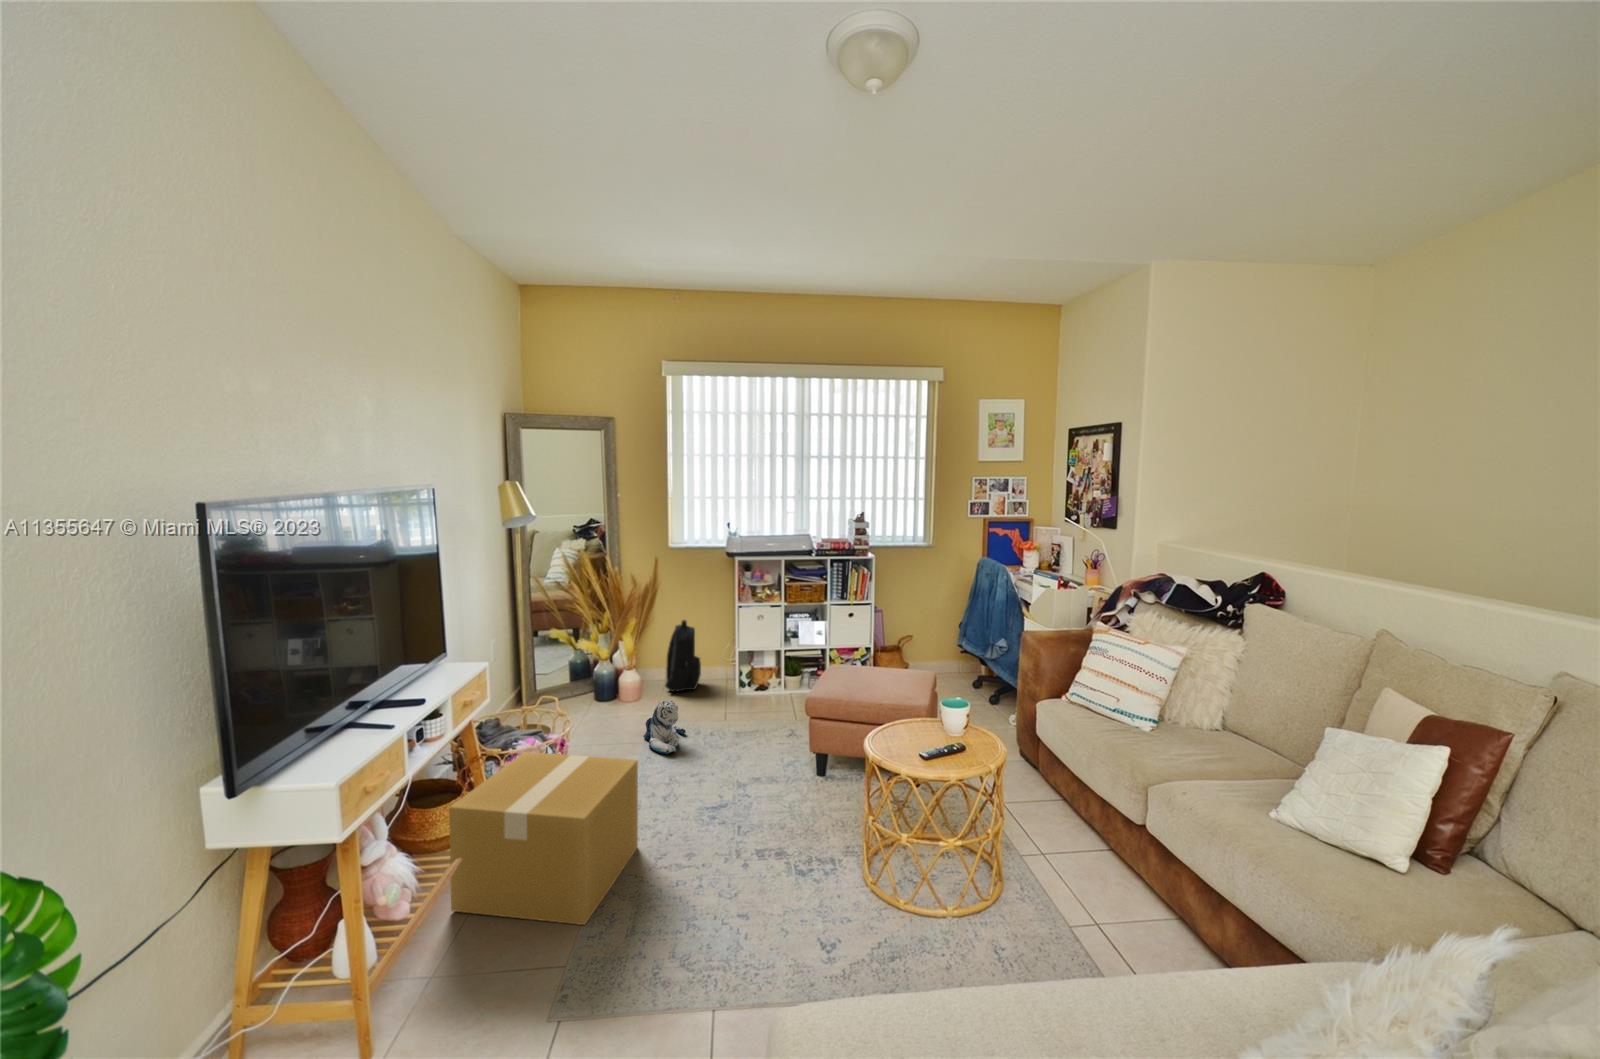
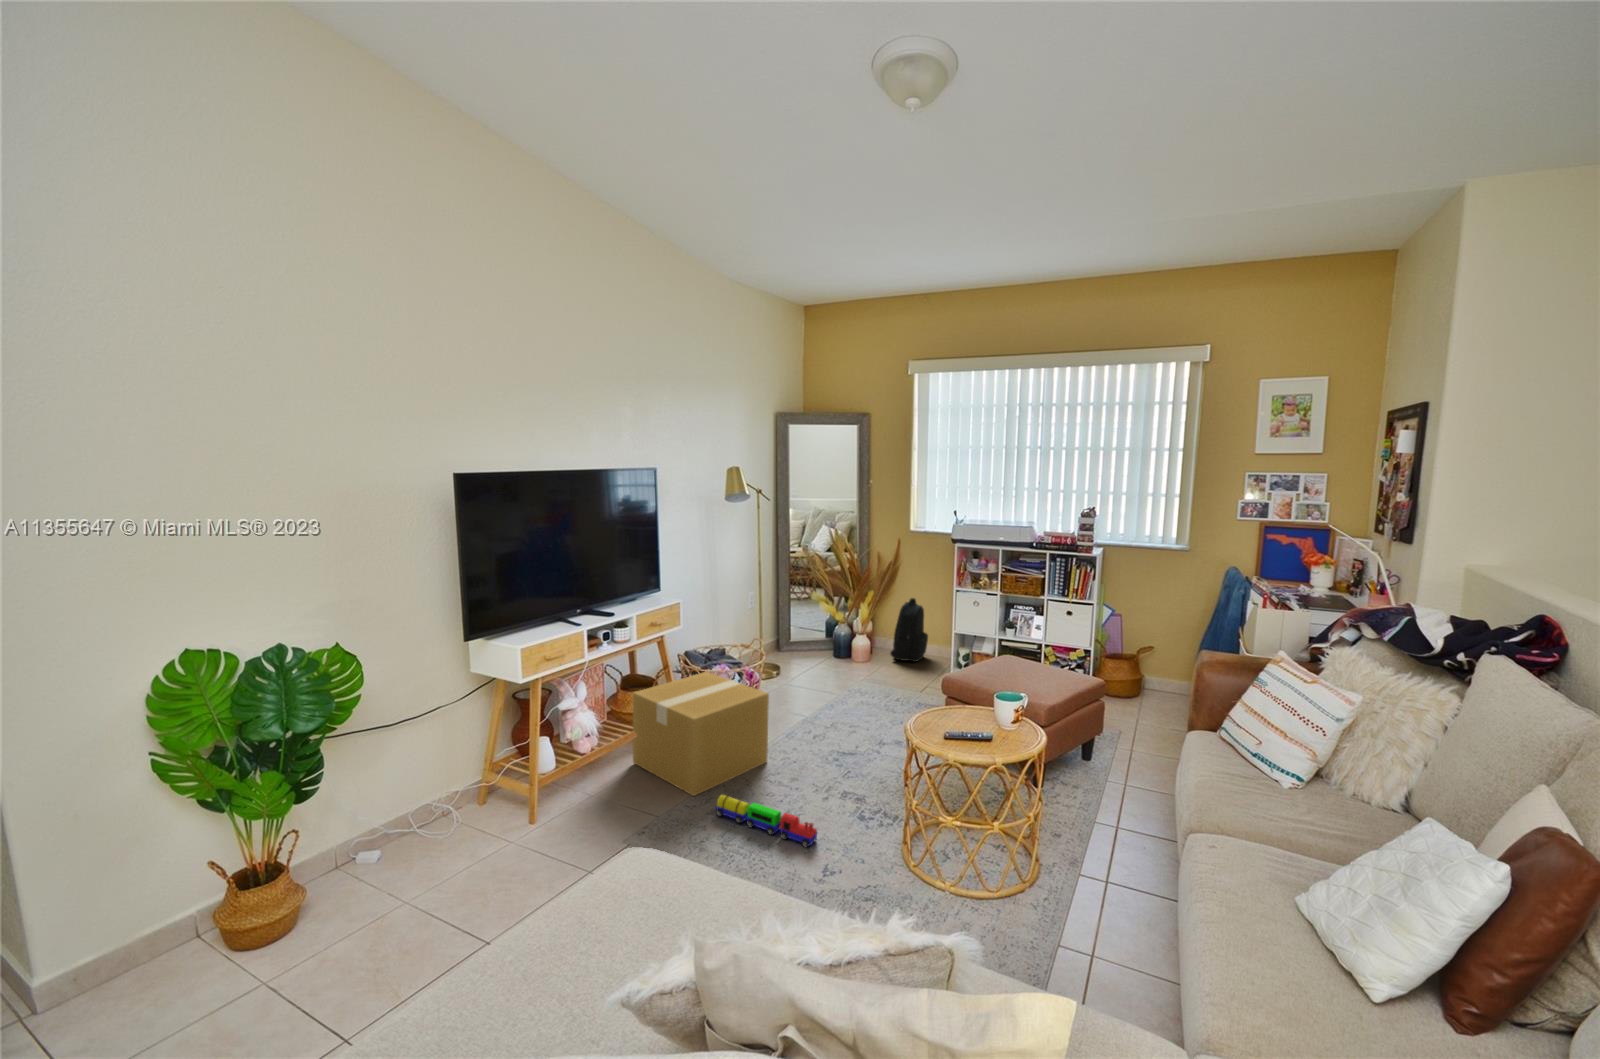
plush toy: present [643,701,686,754] -> none [838,661,876,705]
toy train: none [638,900,785,938] -> present [716,795,818,847]

